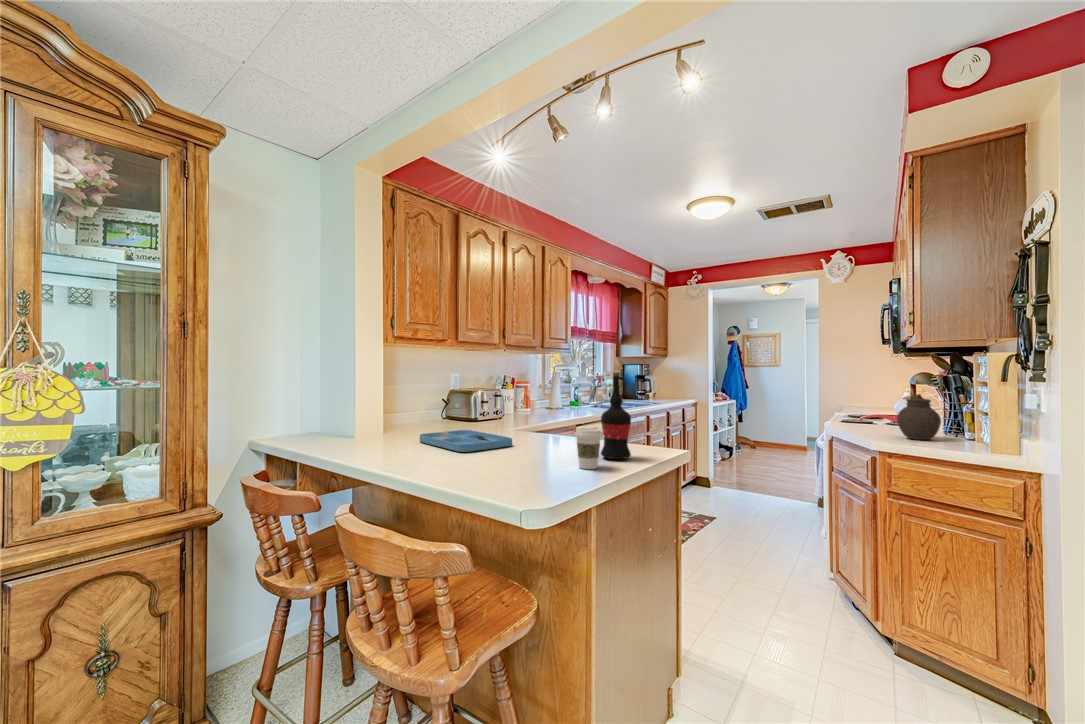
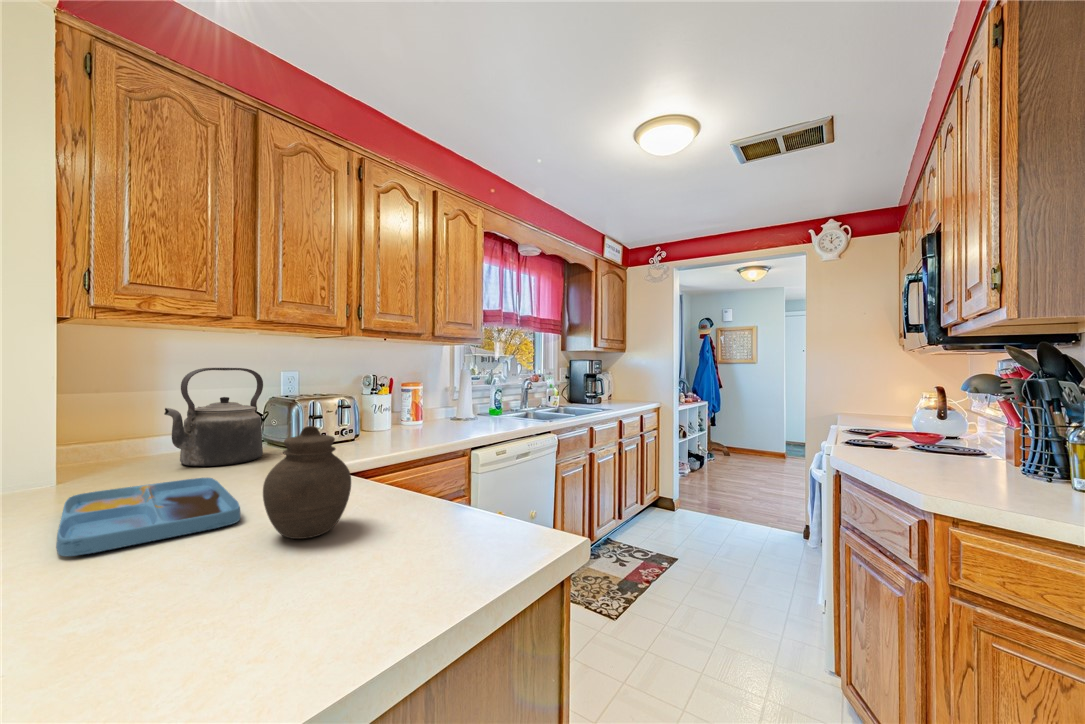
kettle: none [421,370,463,429] -> present [164,368,263,466]
wine bottle: present [601,372,631,459] -> none [358,377,435,589]
jar: present [897,394,941,440] -> present [263,426,351,539]
coffee cup: present [575,428,603,469] -> none [214,526,306,659]

